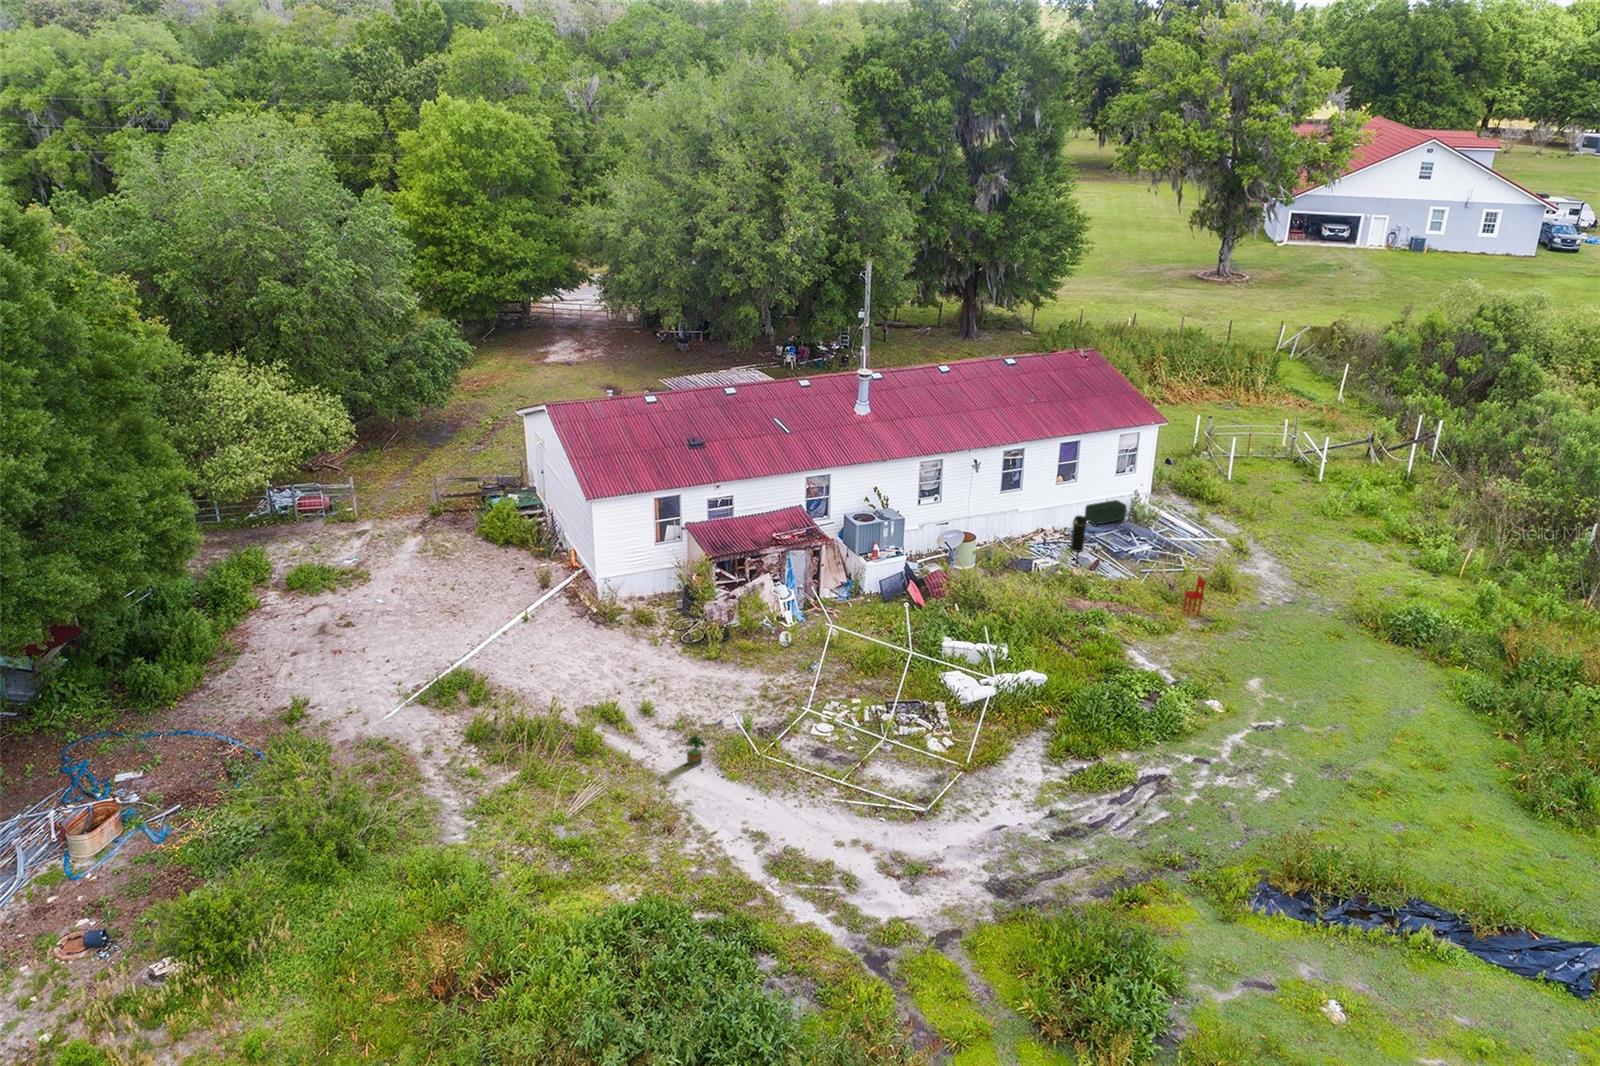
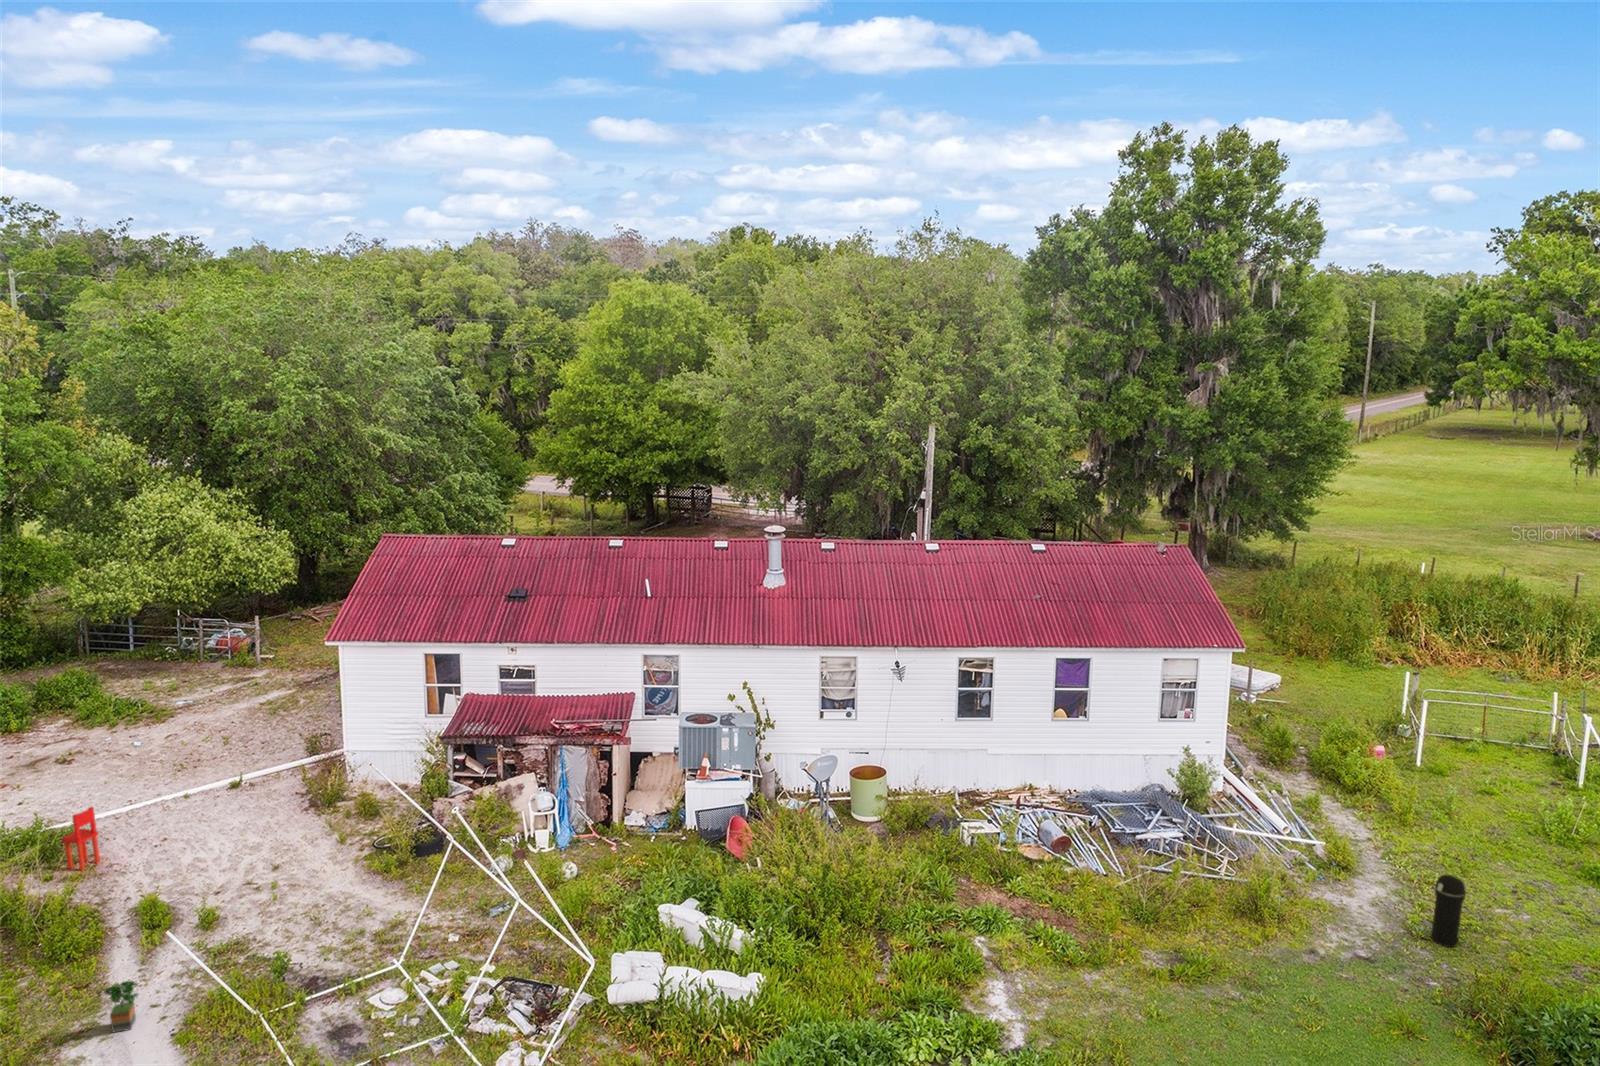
bench: present [1084,500,1127,526] -> none [1105,760,1172,796]
trash can: present [1071,516,1087,552] -> present [1431,874,1466,947]
chair: present [1183,576,1206,616] -> present [62,807,100,871]

